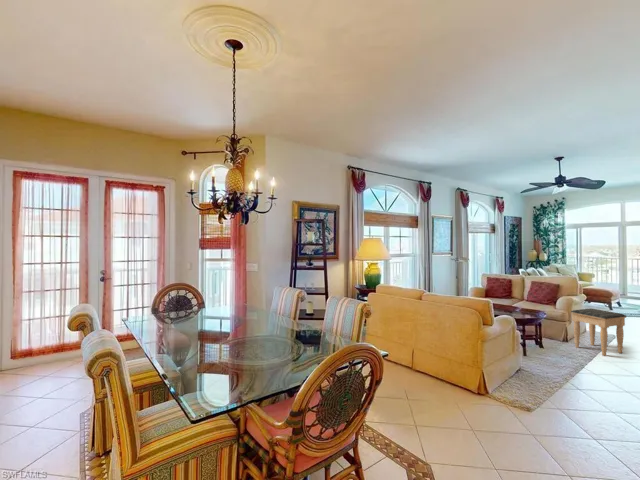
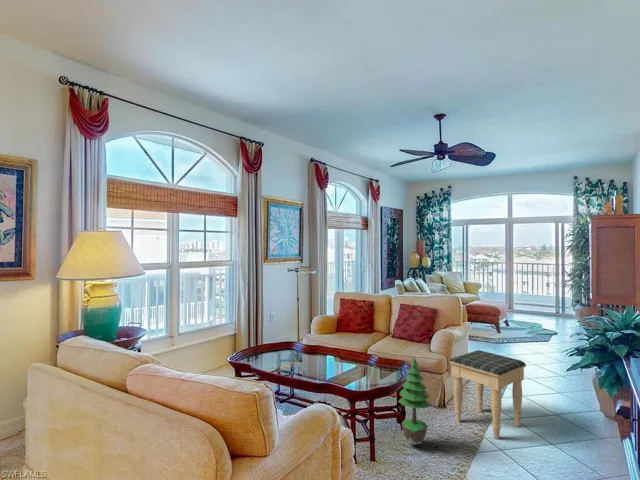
potted tree: none [539,305,560,352] -> present [399,358,430,445]

